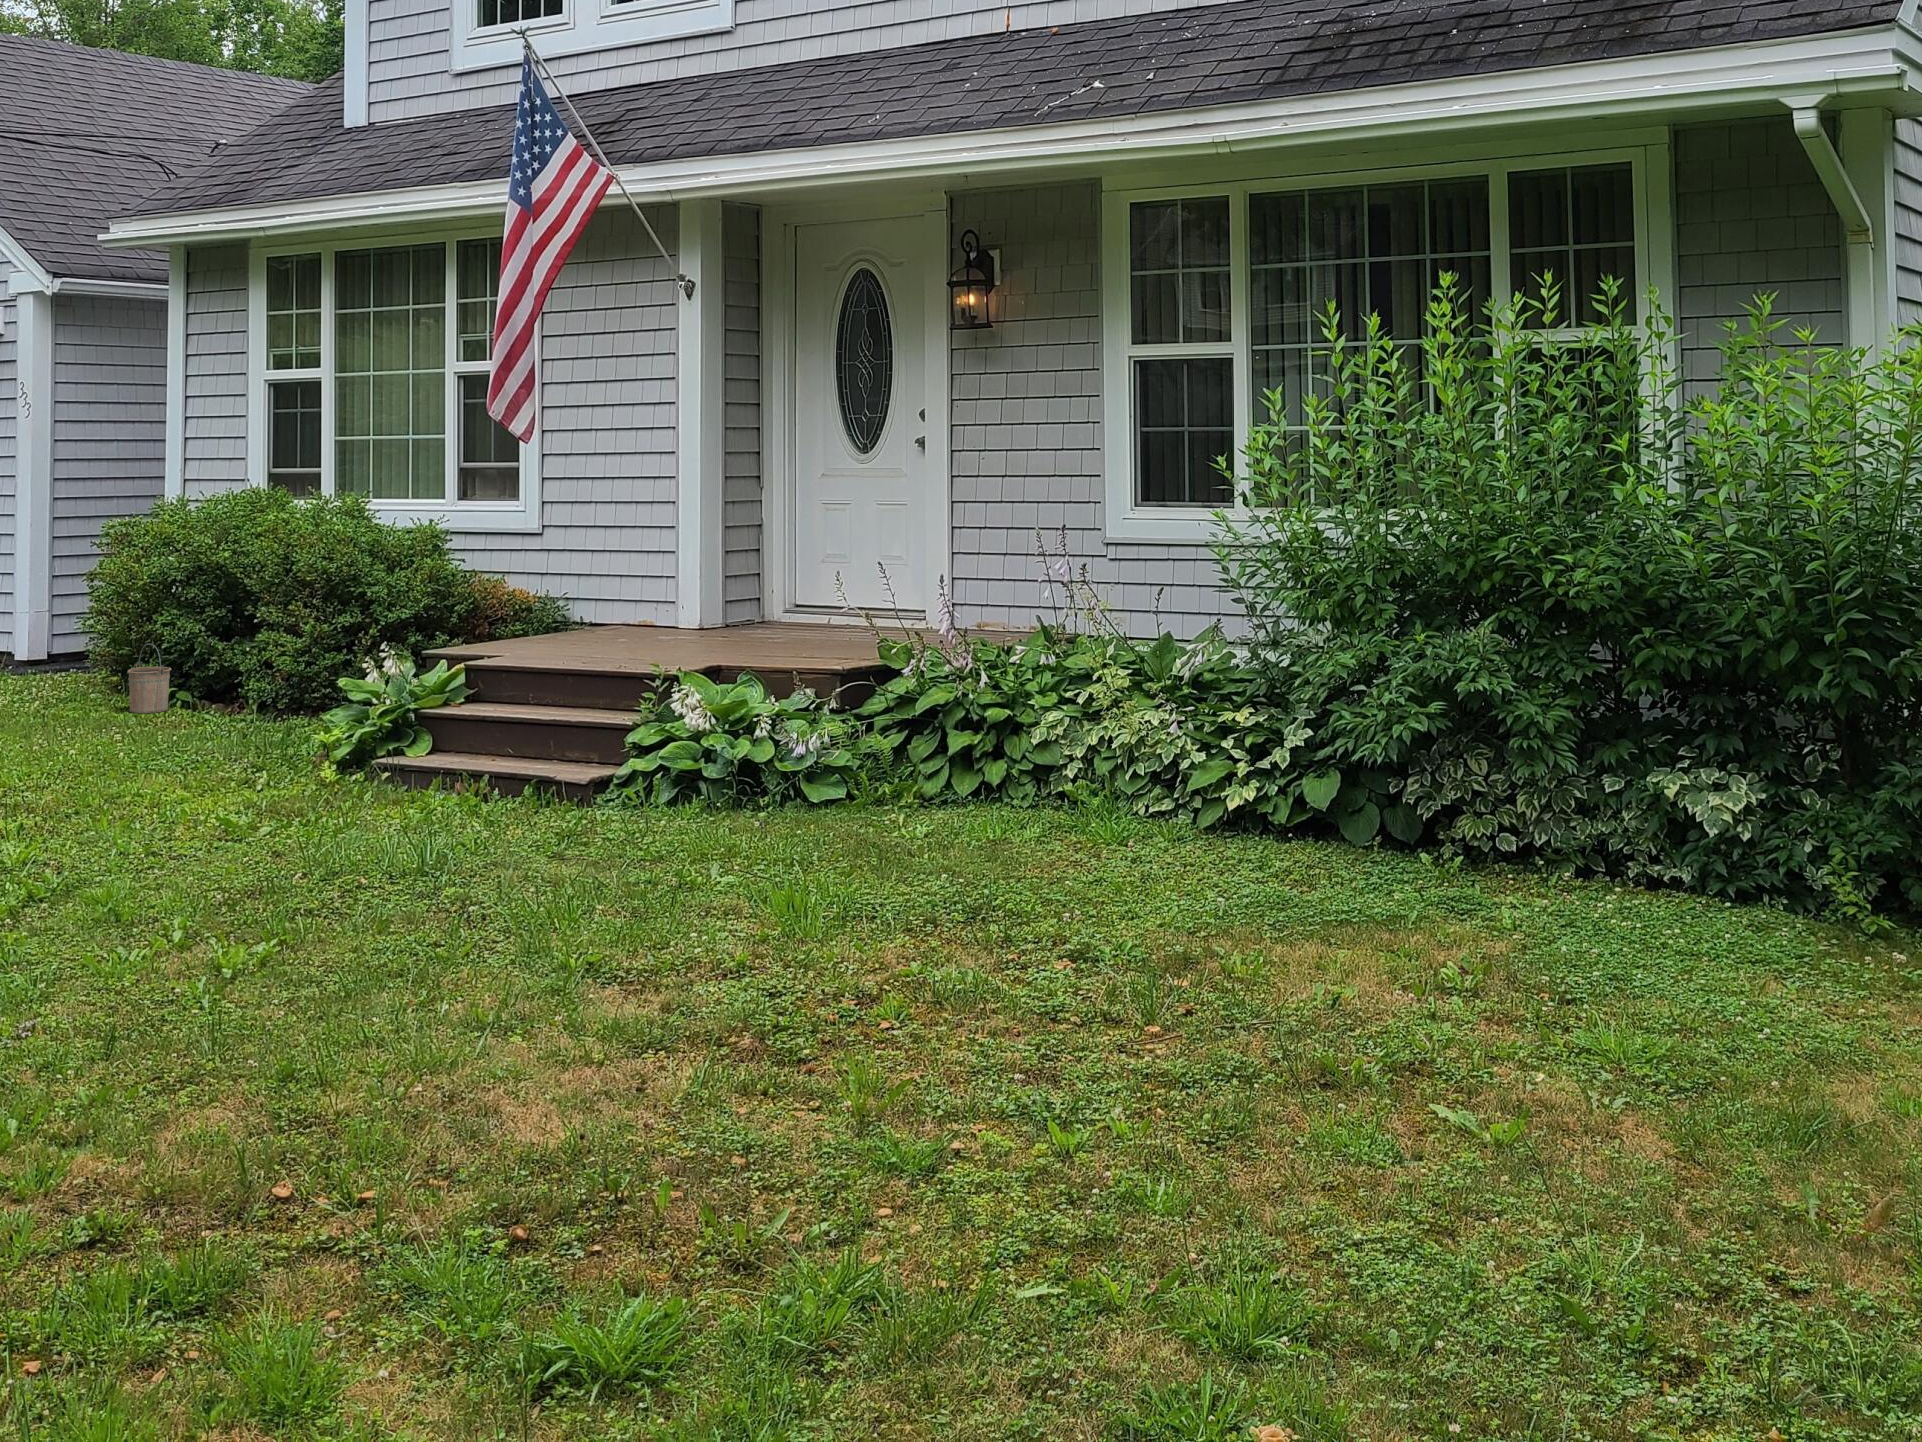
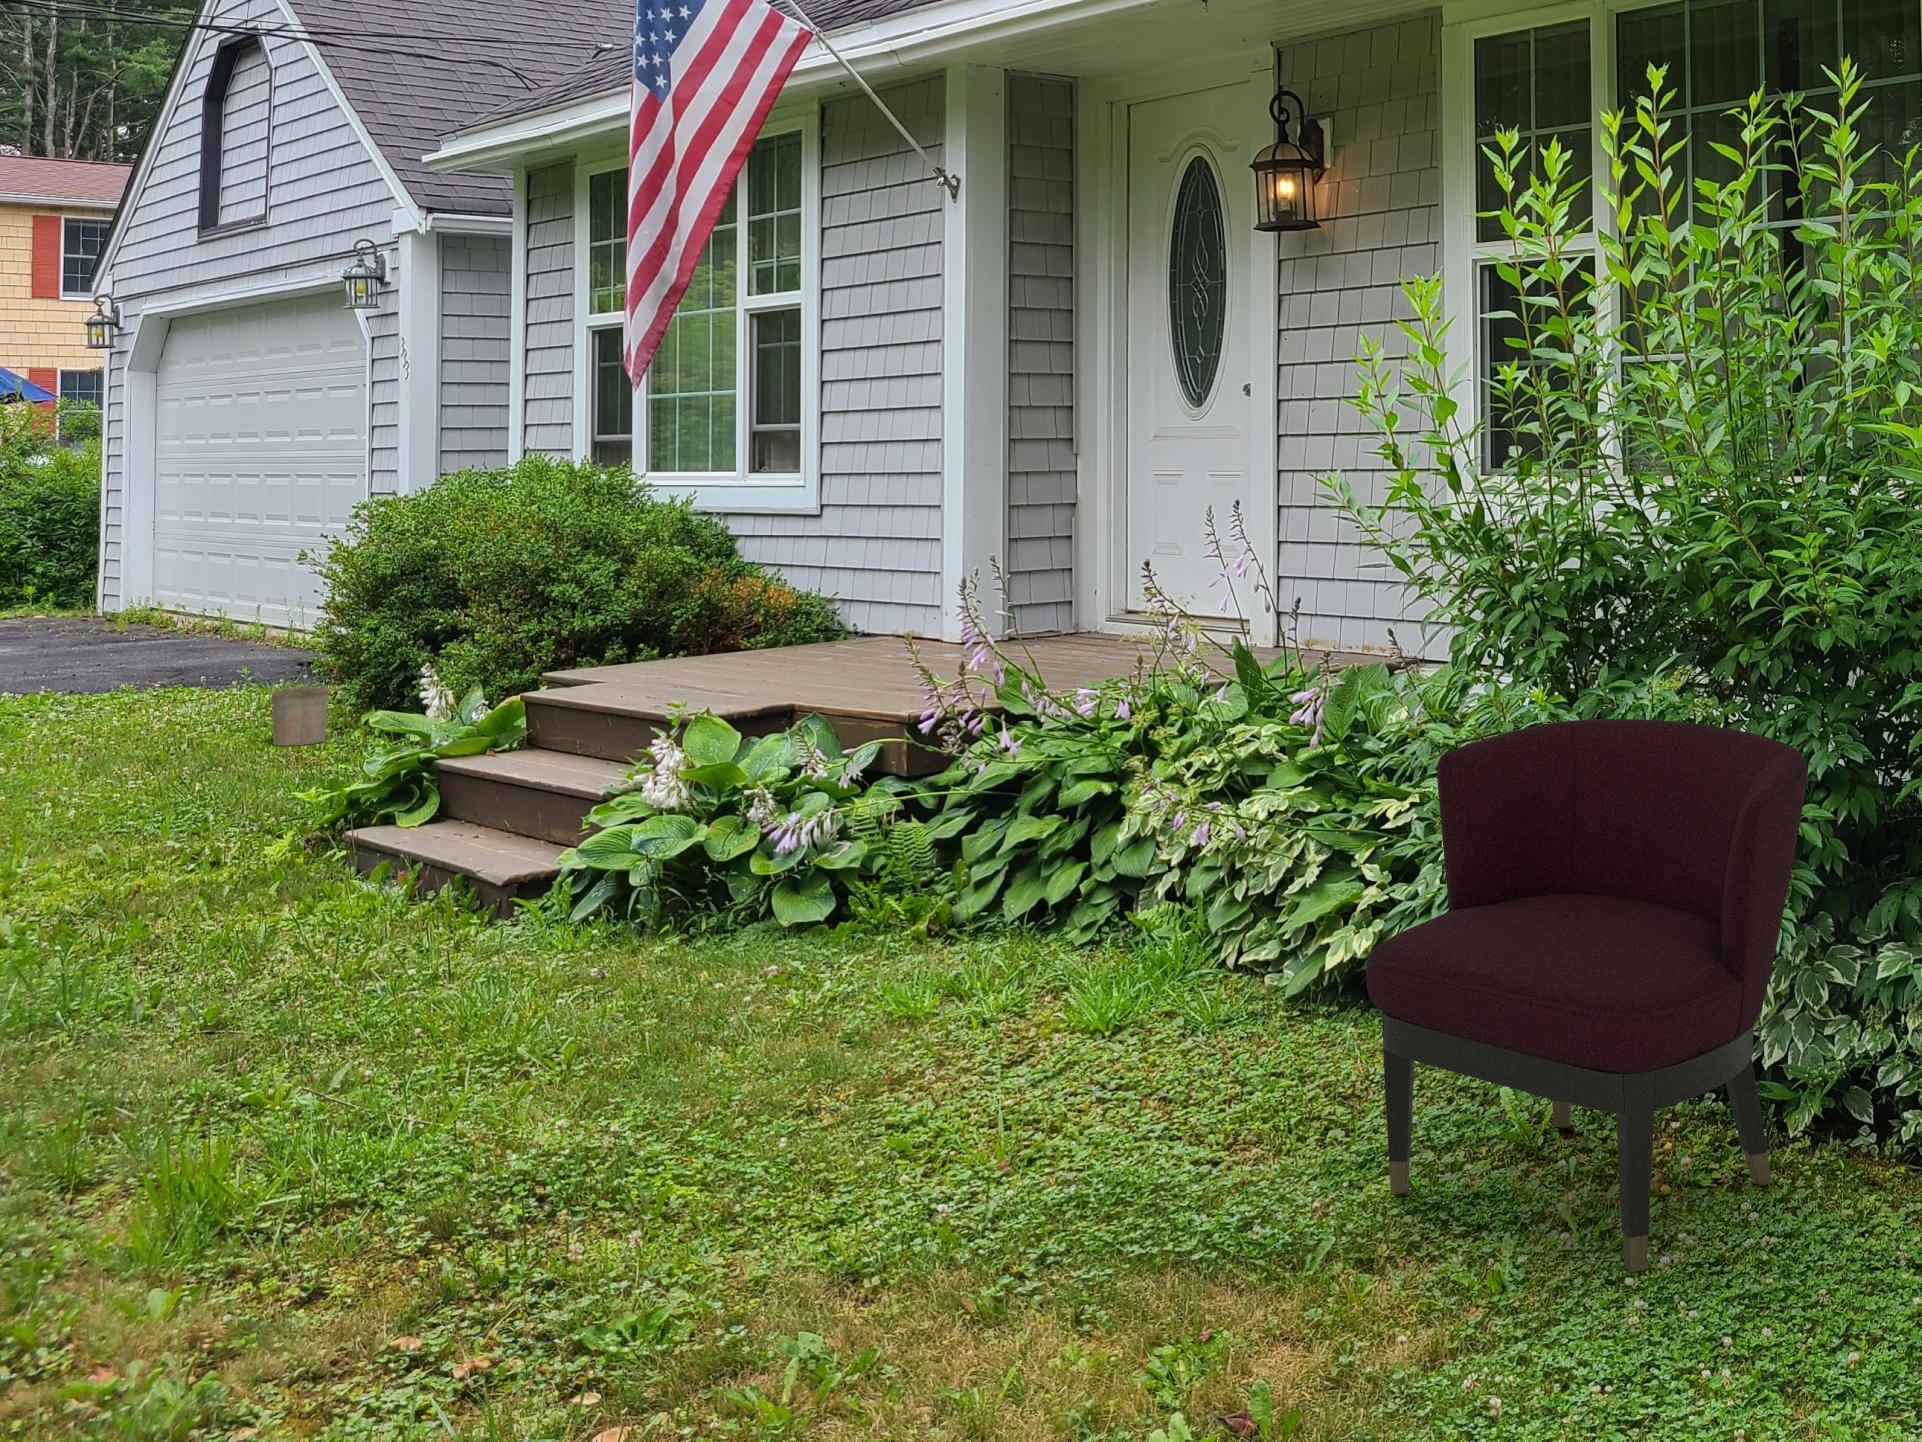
chair: none [1362,653,1597,937] -> present [1366,719,1808,1273]

